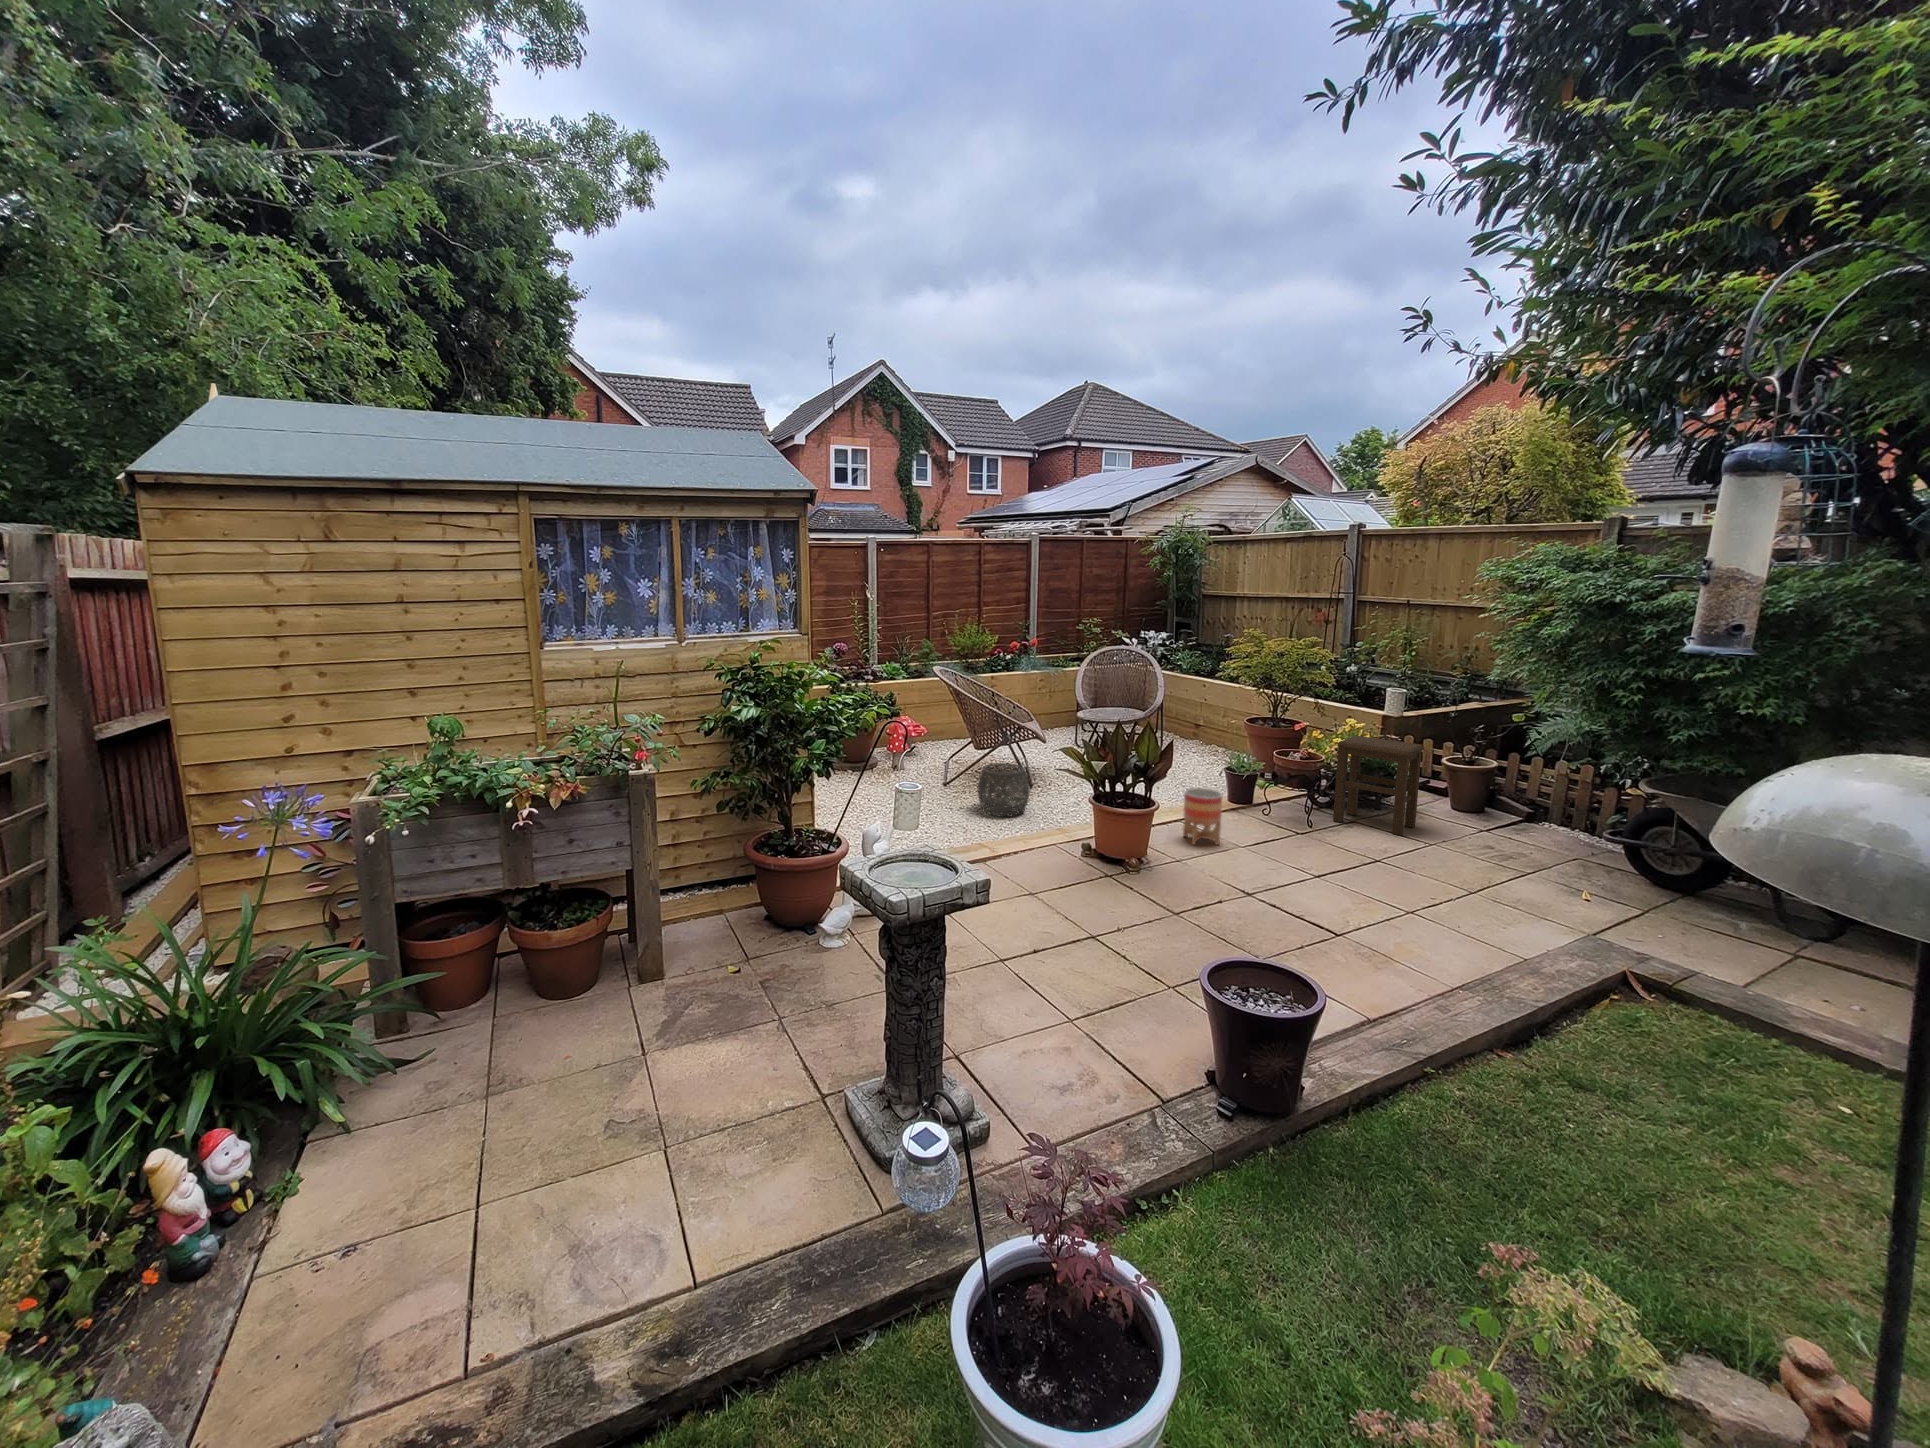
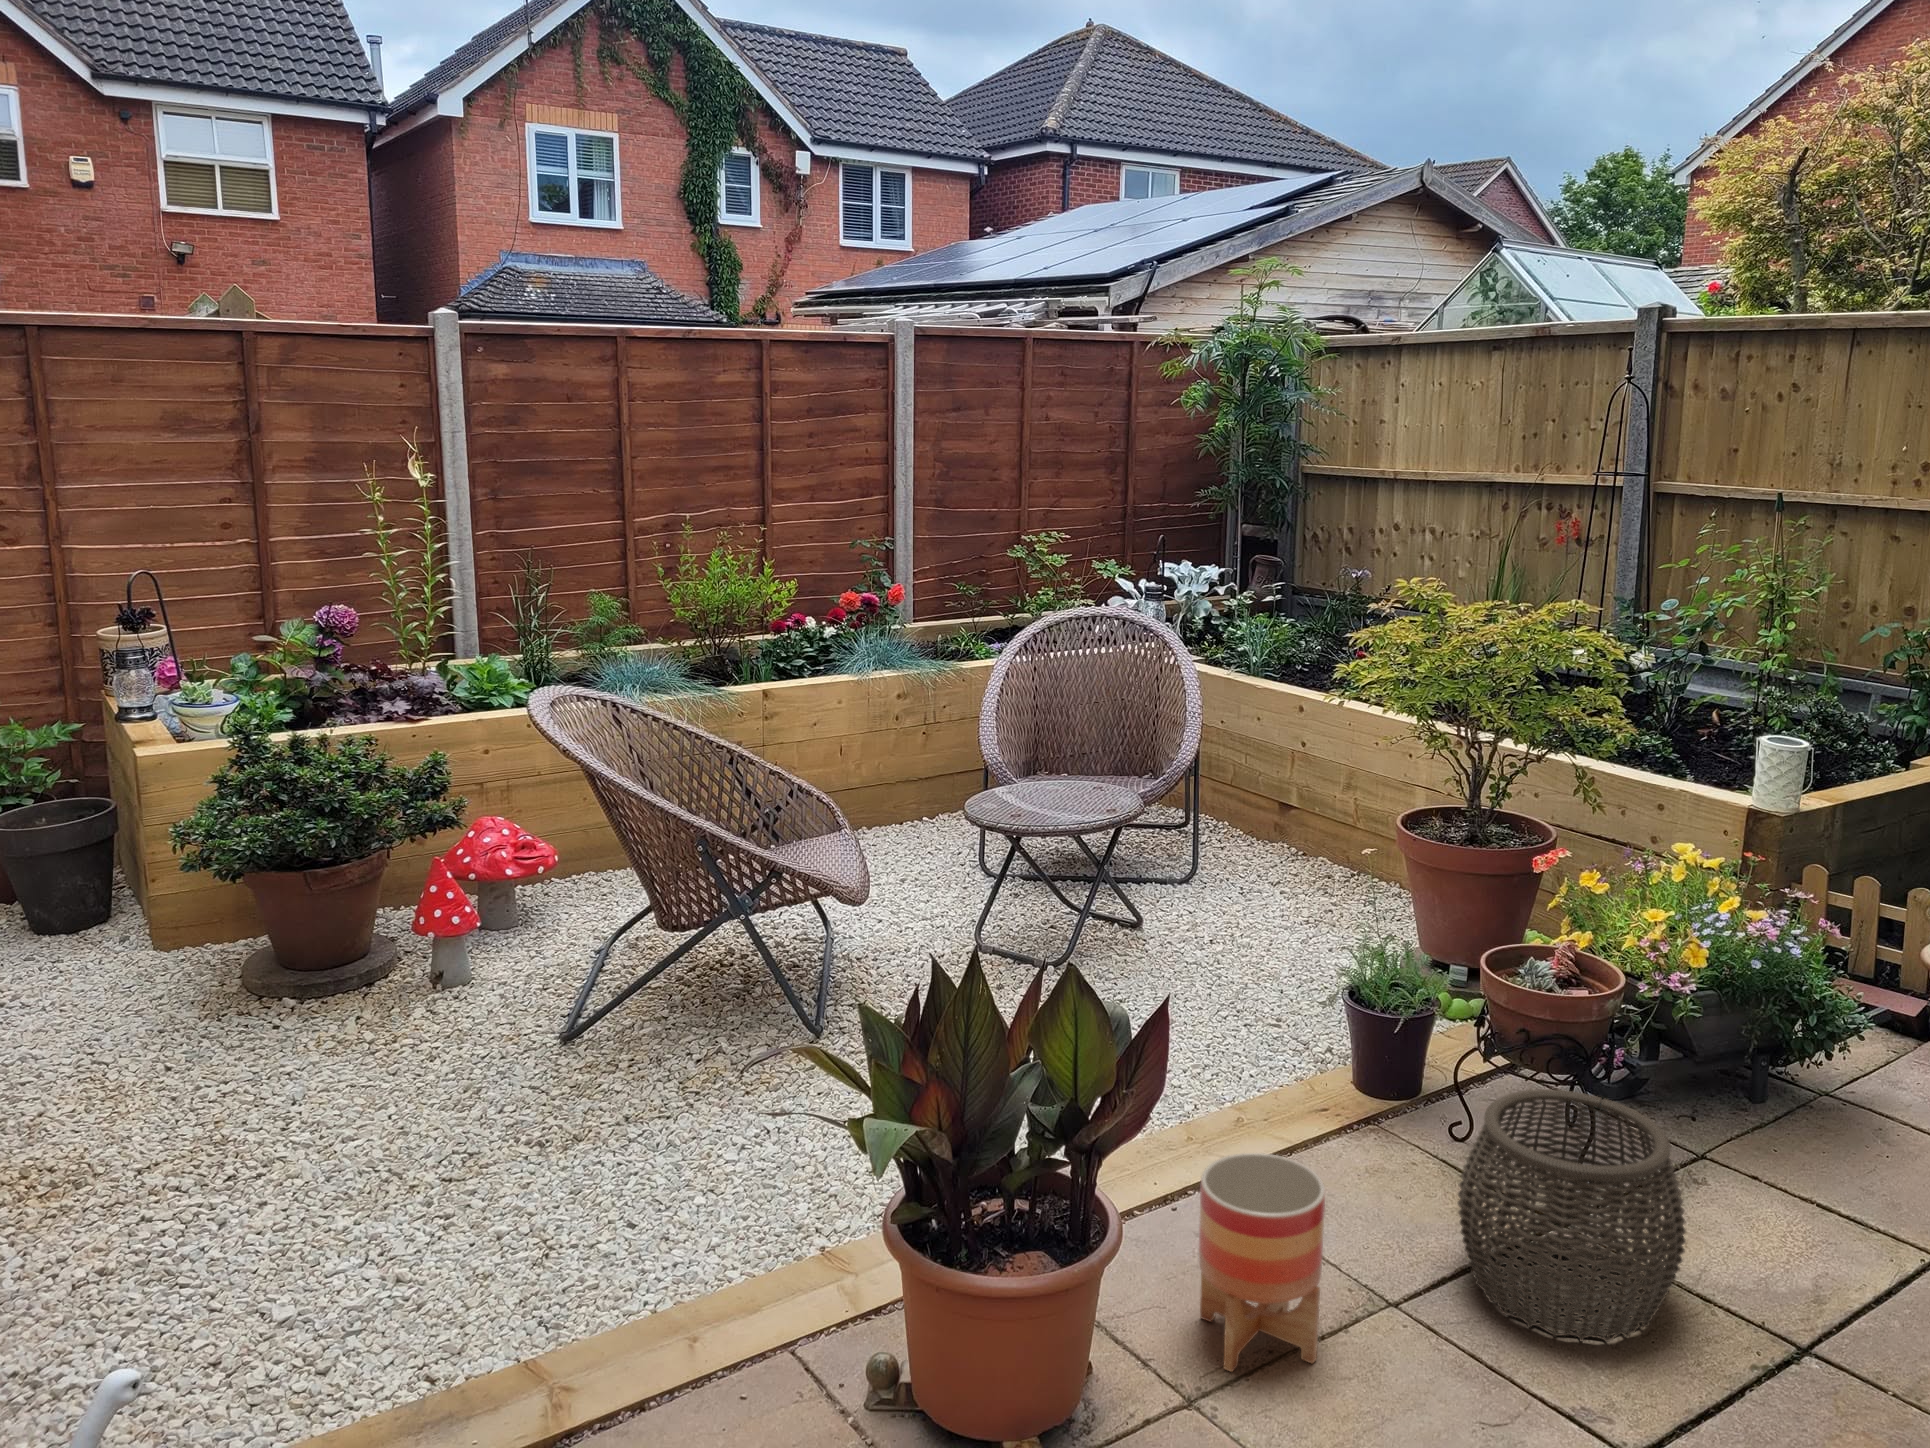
stool: present [1333,736,1424,836] -> none [1654,920,1922,1256]
woven basket: present [978,763,1030,817] -> present [1458,1089,1686,1341]

